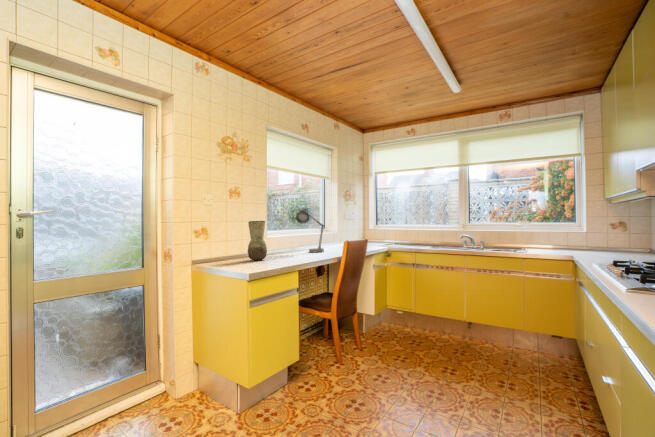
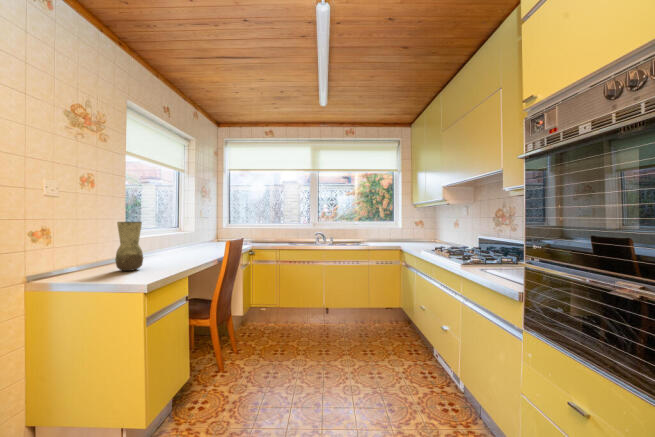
desk lamp: present [296,208,324,252] -> none [165,205,195,256]

